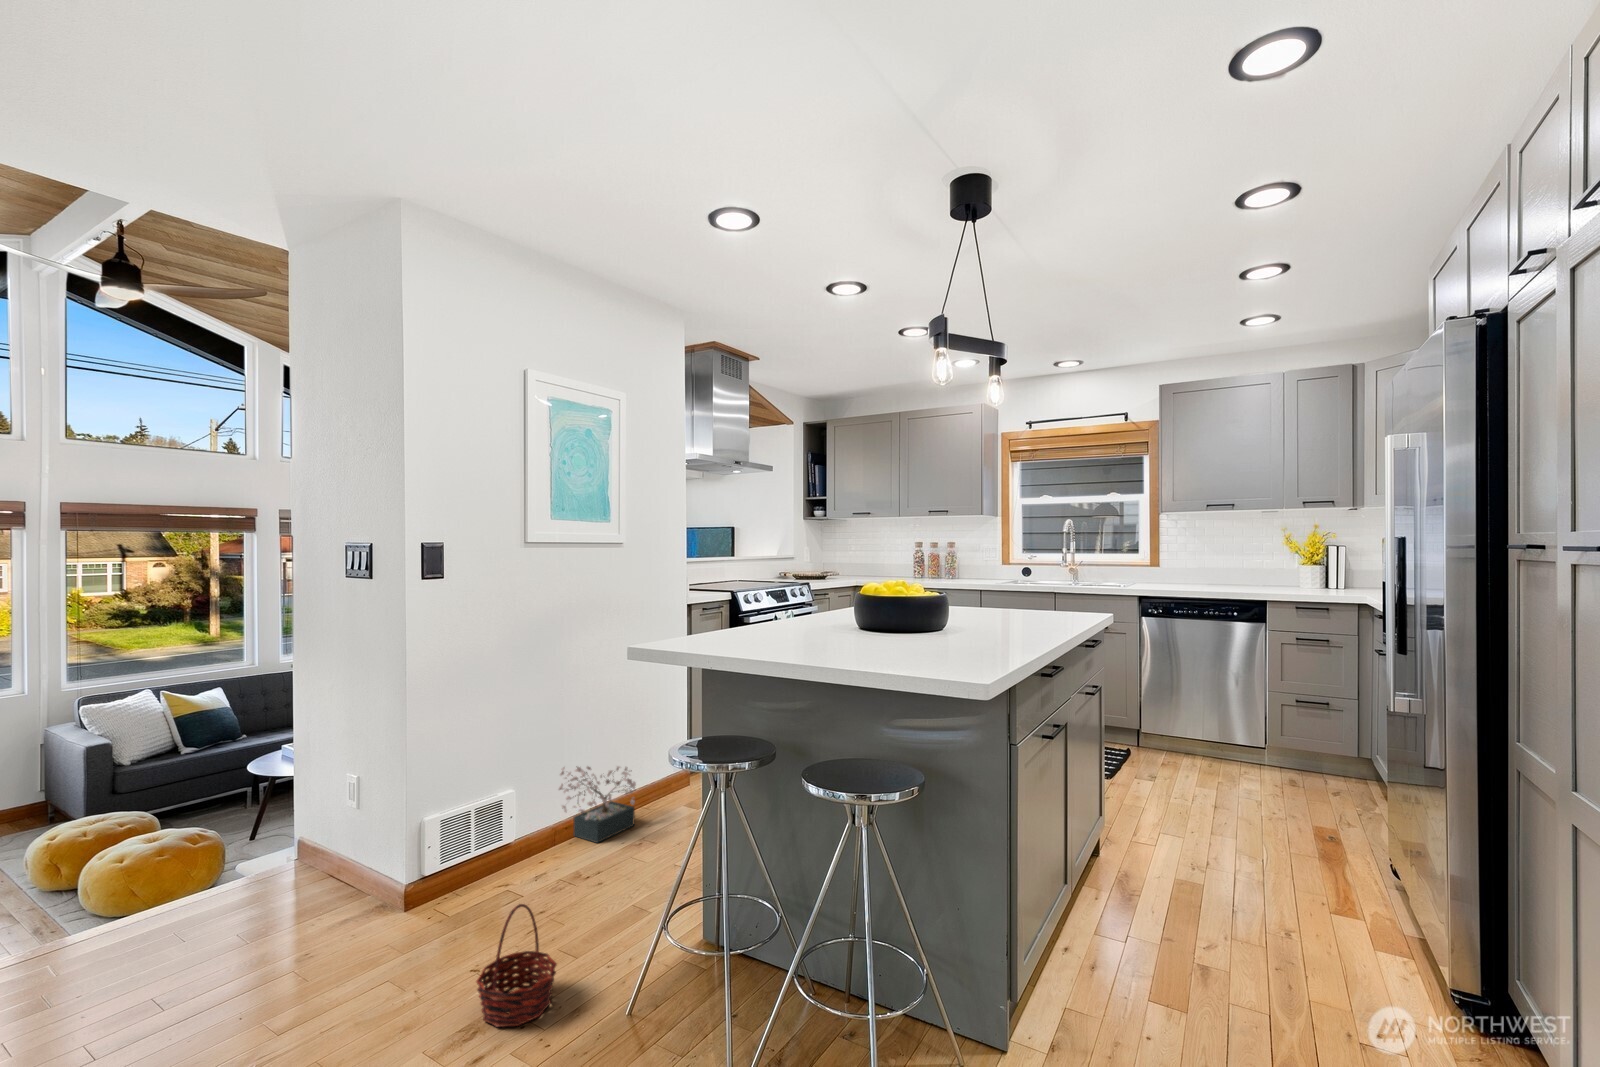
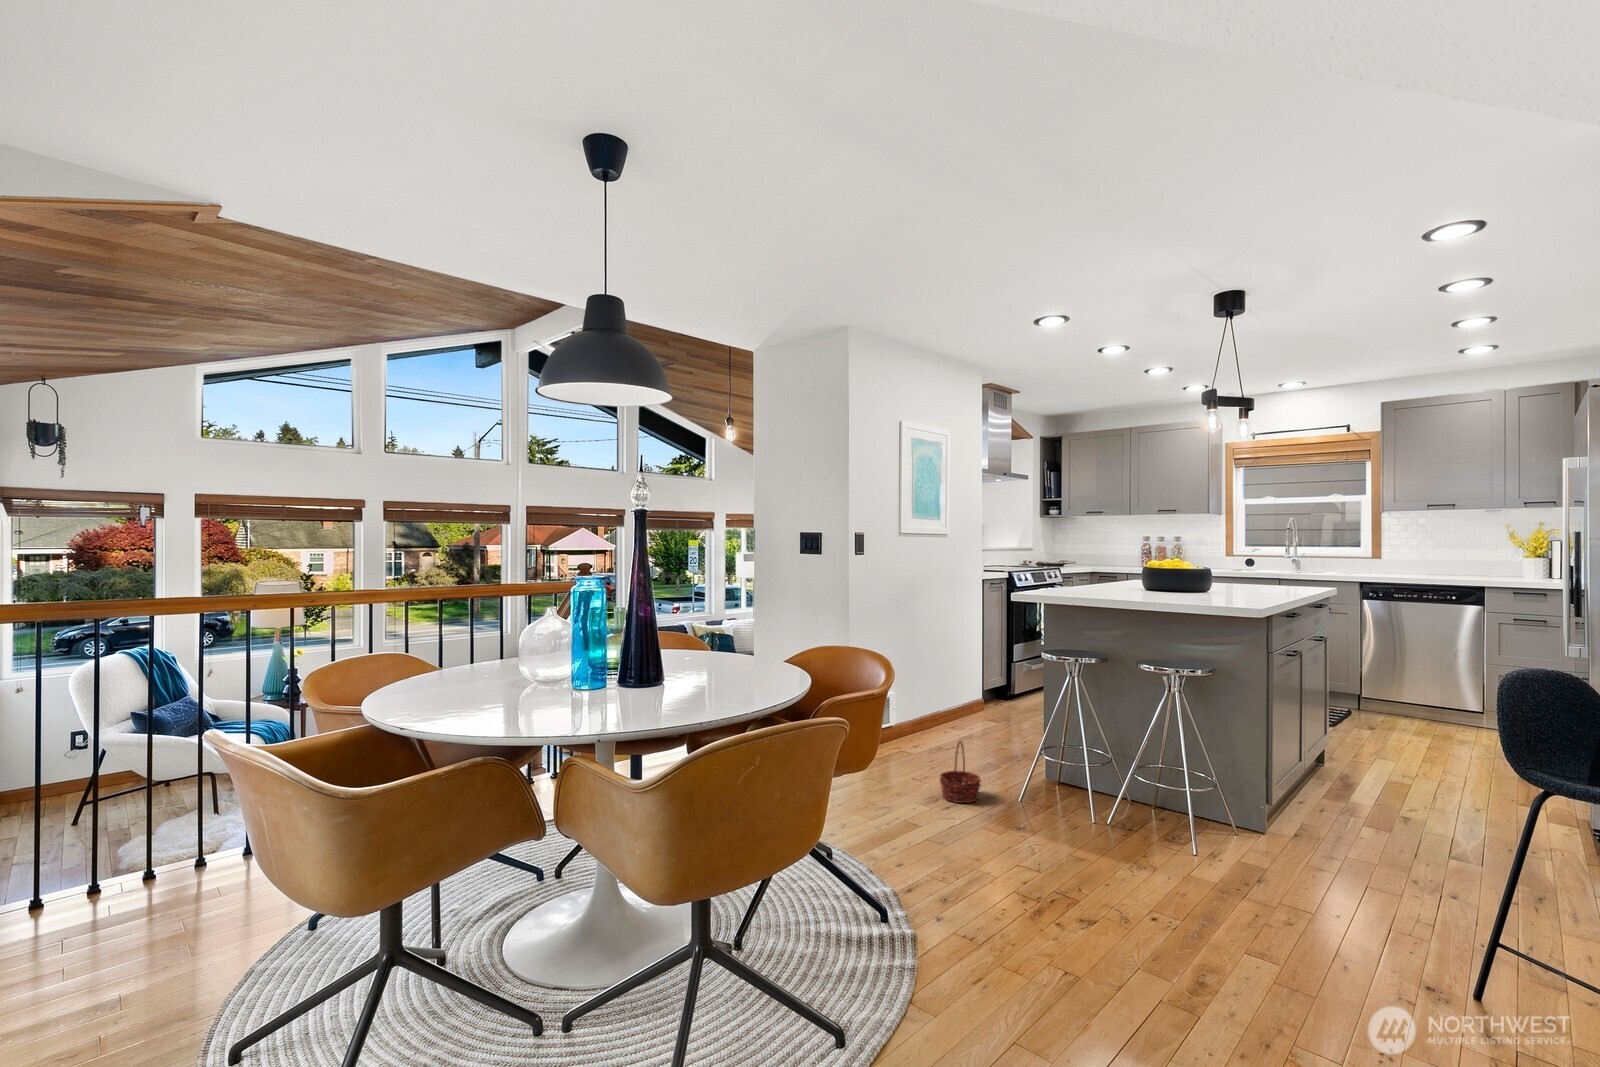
decorative plant: present [559,766,636,843] -> none [917,686,965,738]

